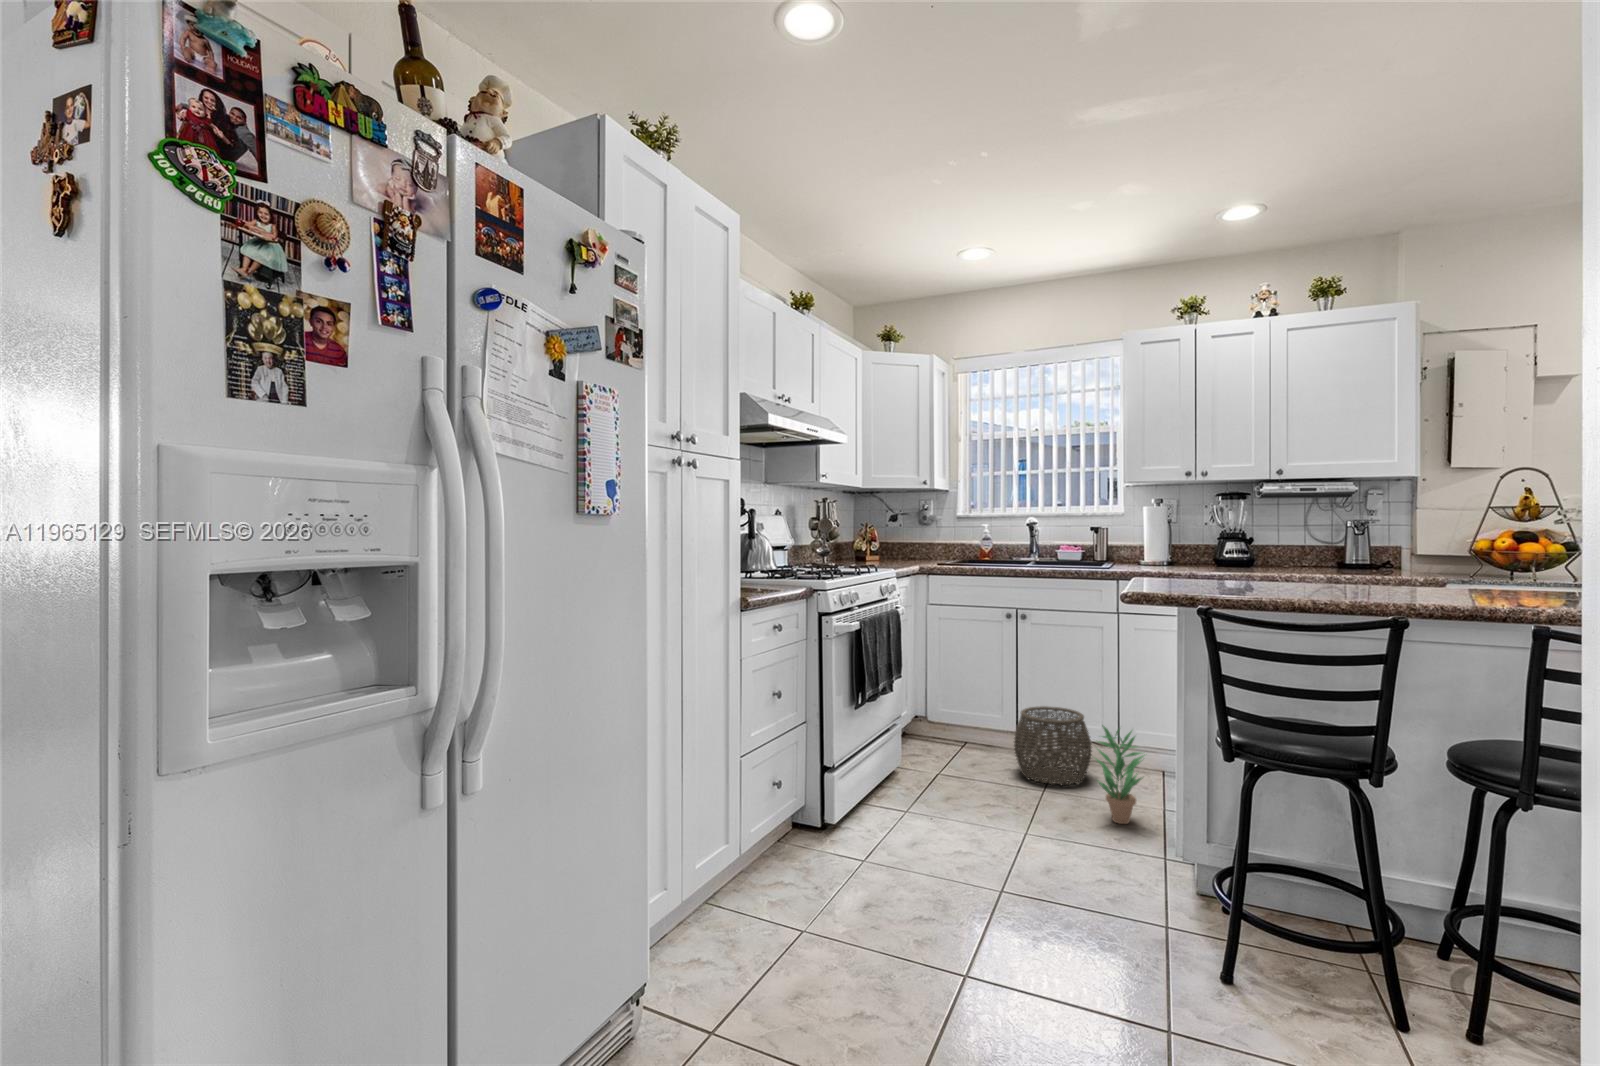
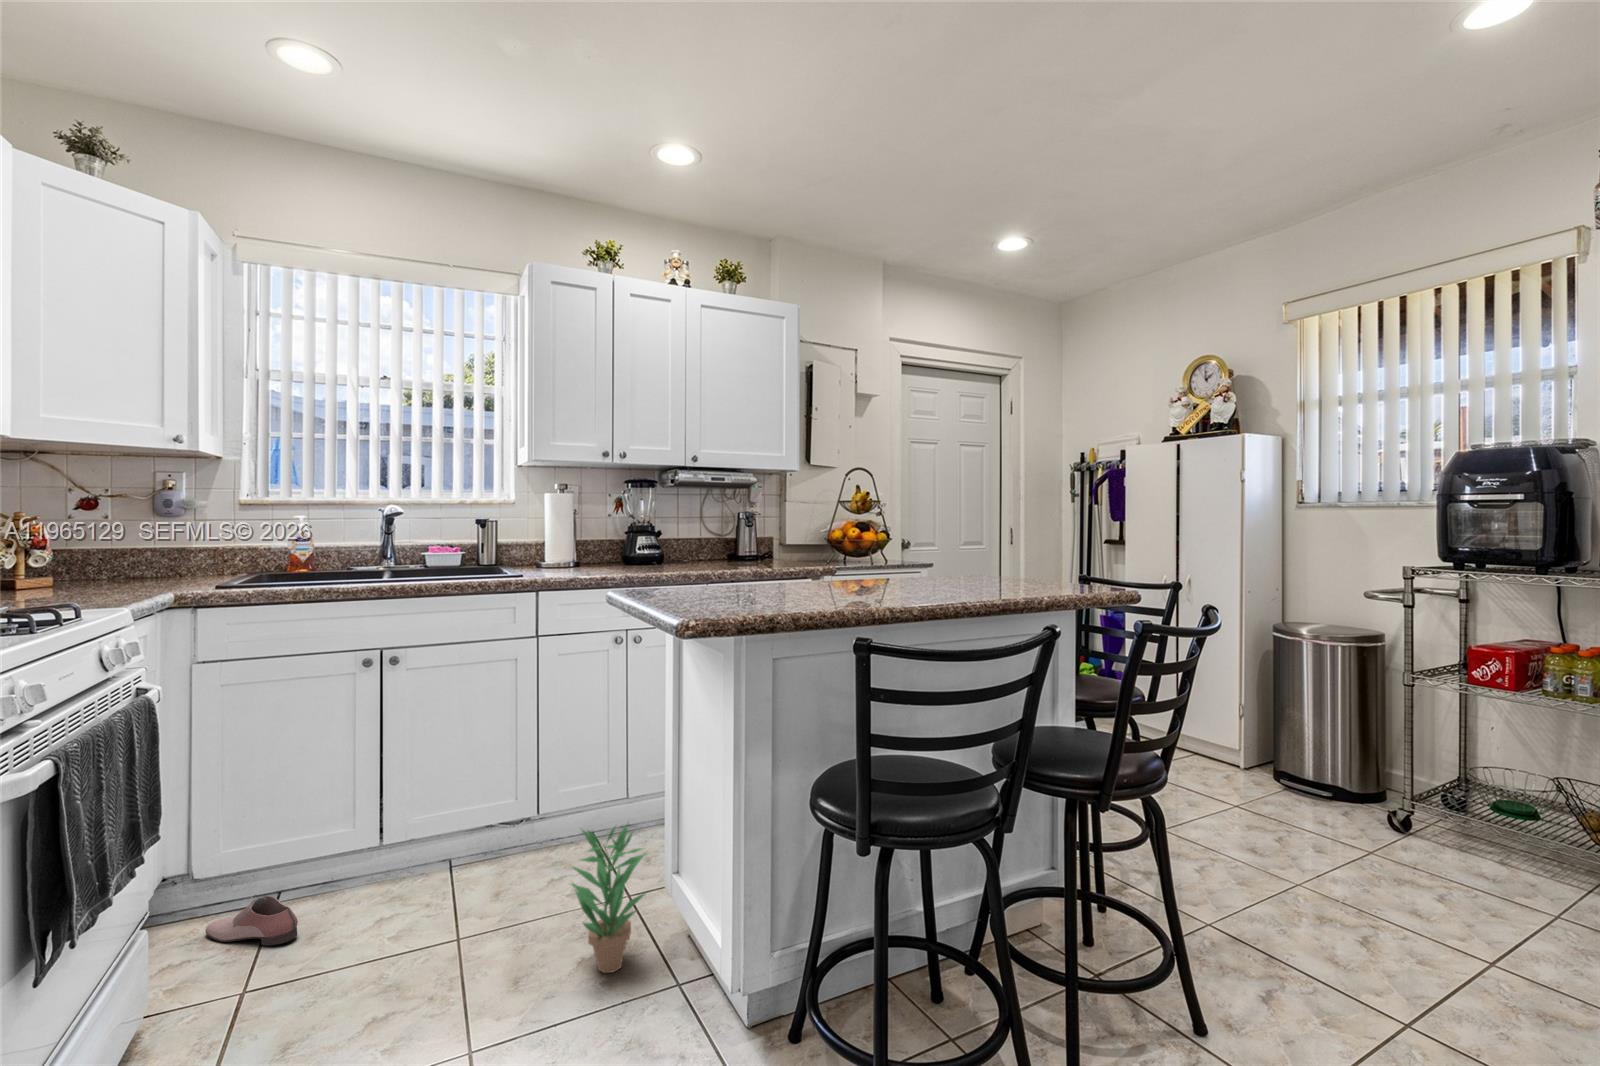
woven basket: present [1014,706,1092,785] -> none [398,795,531,940]
shoe: none [930,733,967,759] -> present [205,896,298,945]

